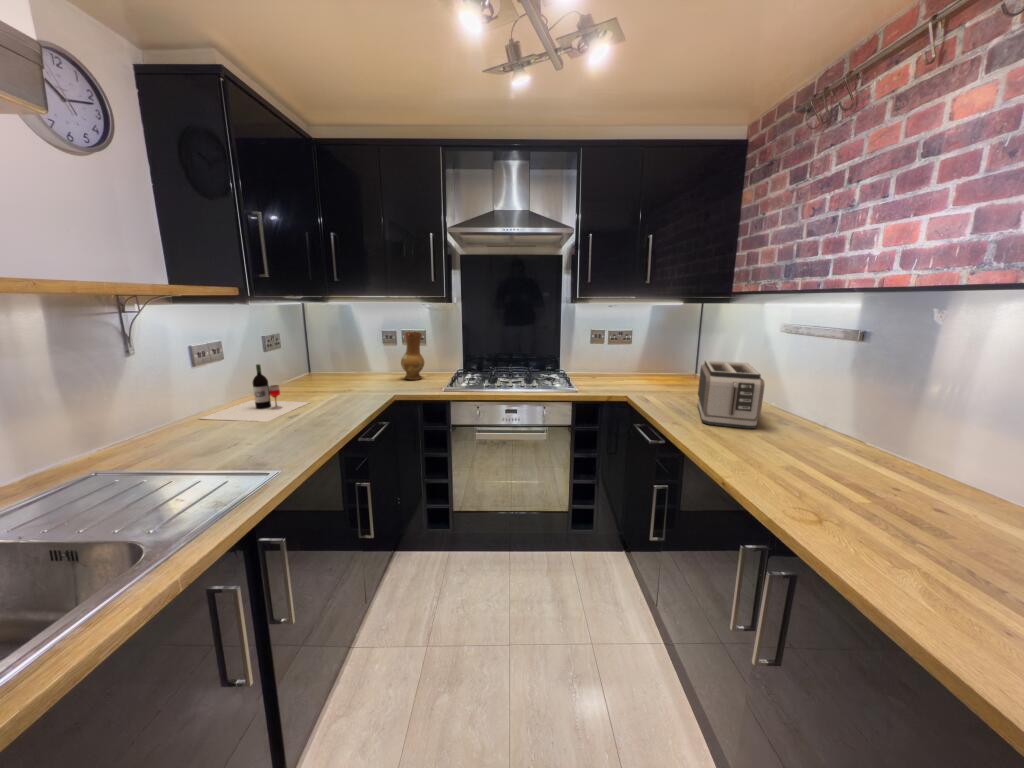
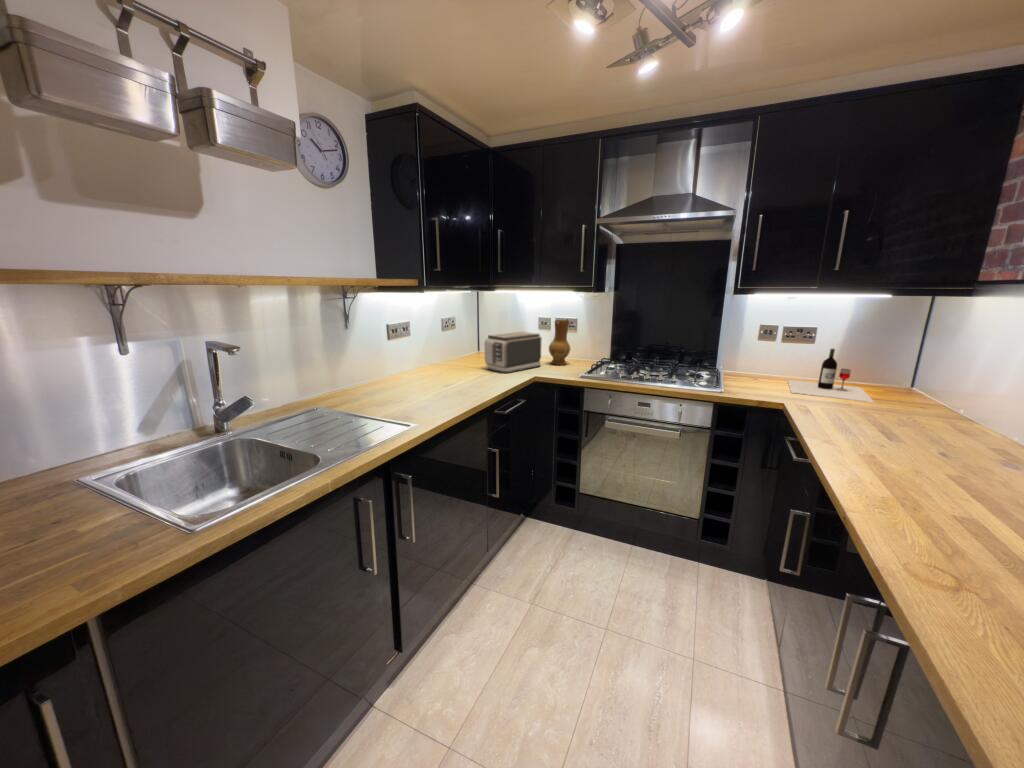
toaster: present [698,361,765,429] -> present [485,332,542,373]
wine bottle: present [200,364,309,422] -> present [788,349,874,402]

